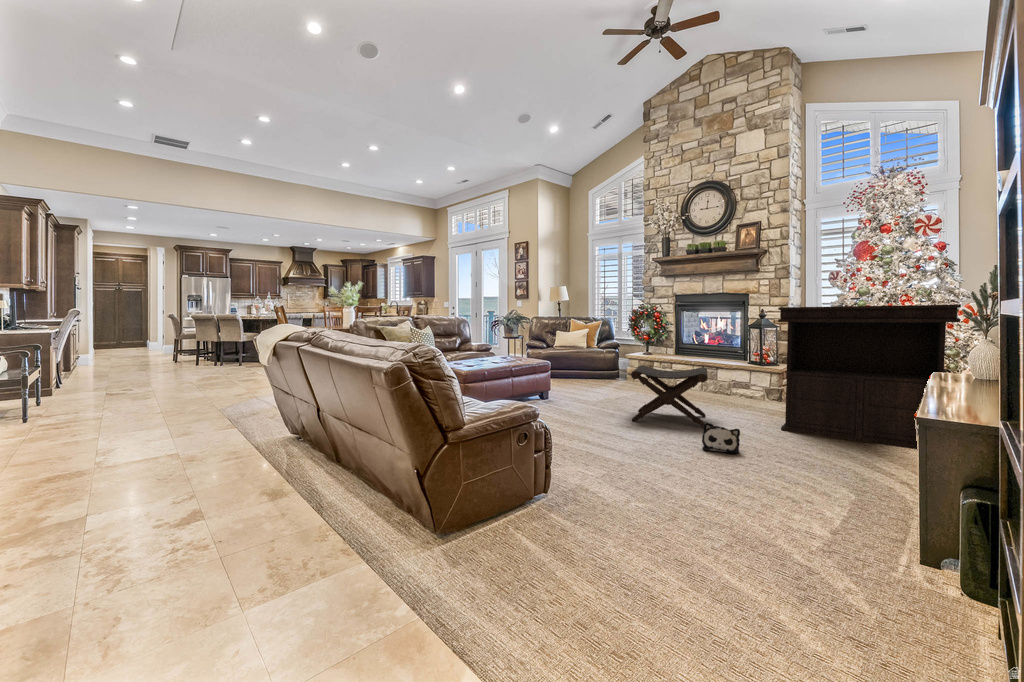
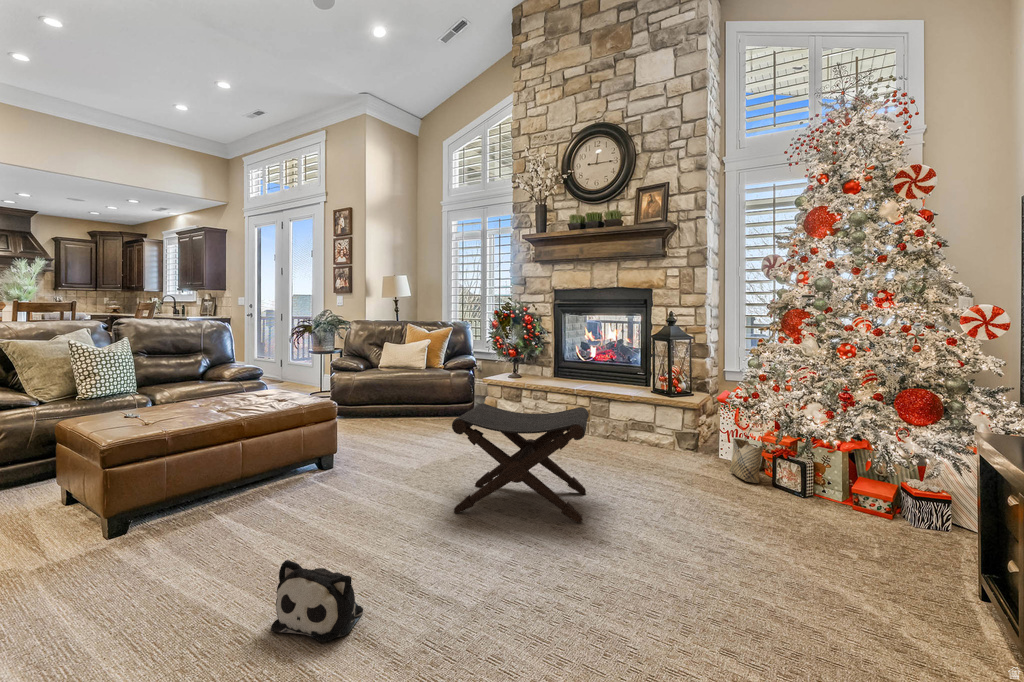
console table: present [778,305,961,449] -> none [703,302,1008,570]
woven basket: none [801,379,824,416] -> present [729,423,763,483]
plush toy: present [702,422,740,453] -> present [271,560,363,642]

